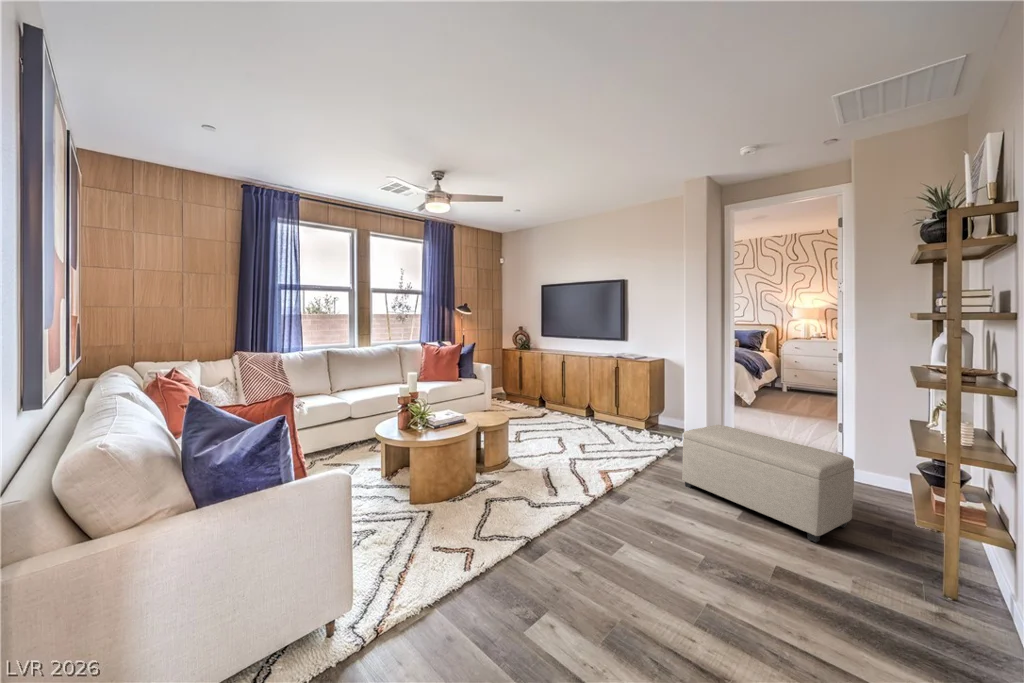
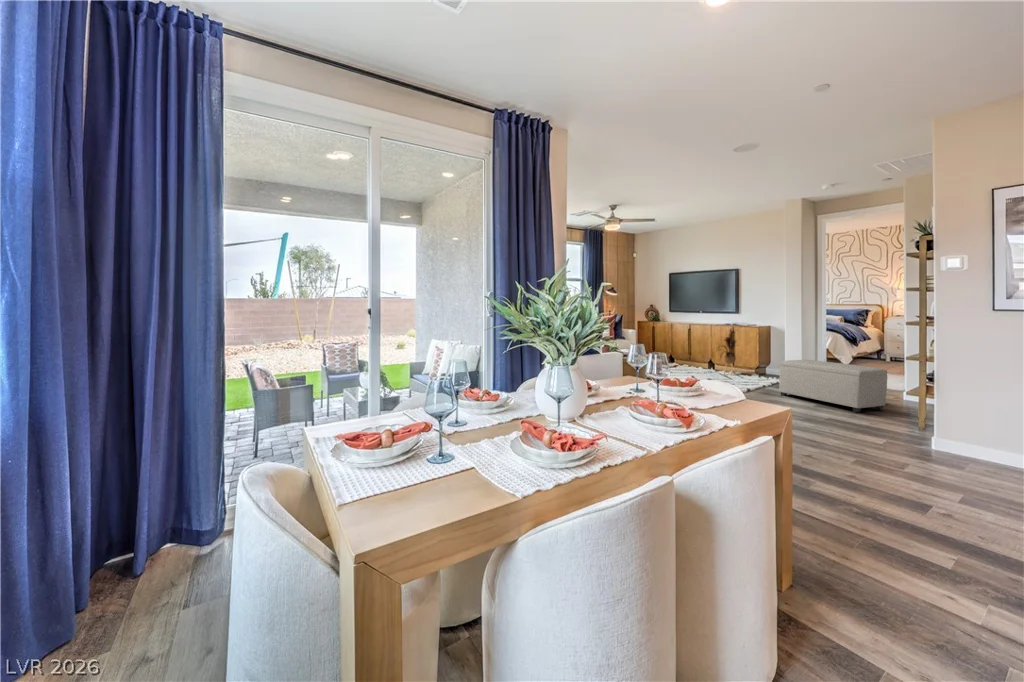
house plant: none [590,365,625,432] -> present [724,330,736,374]

